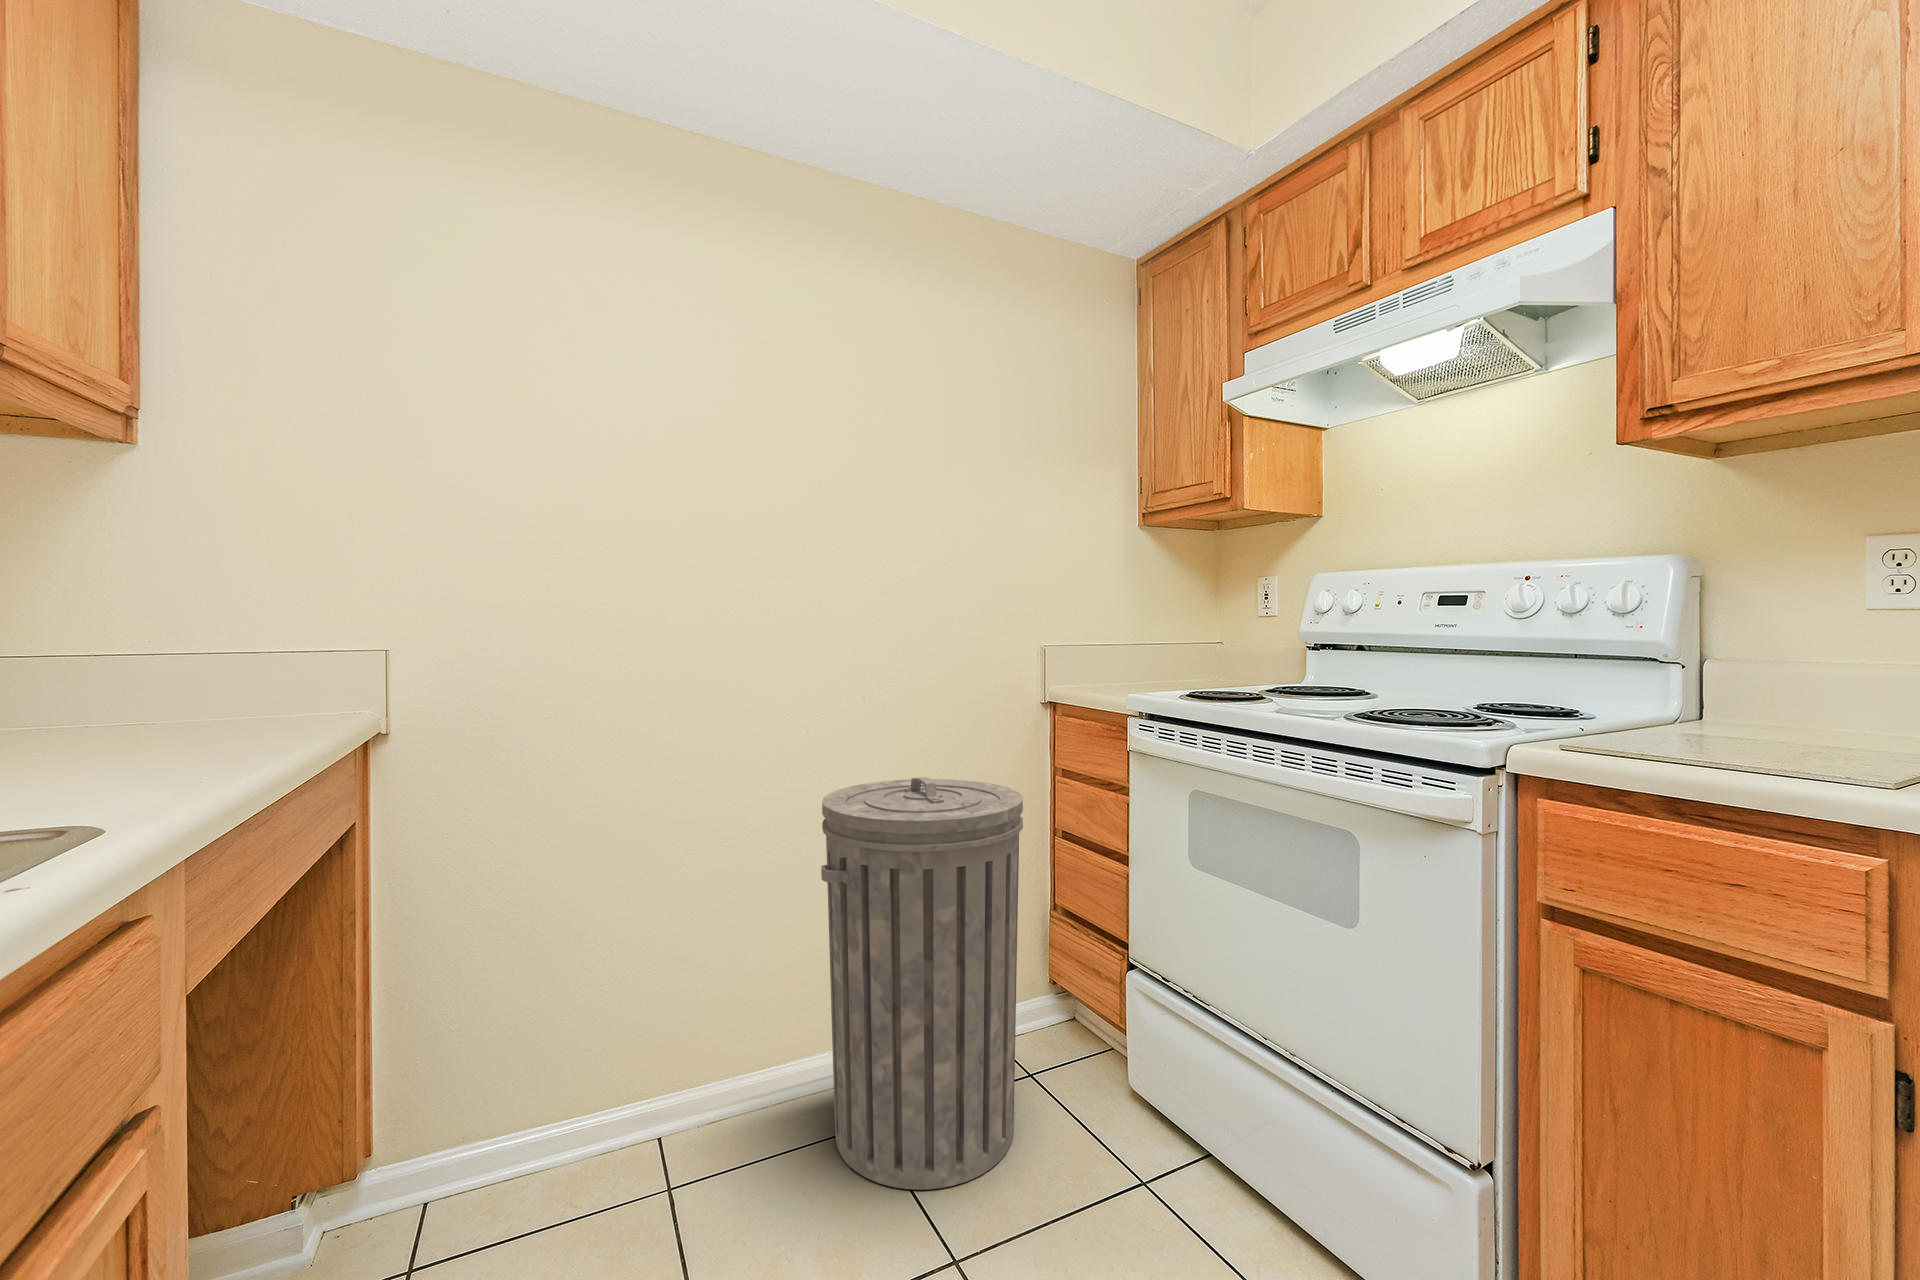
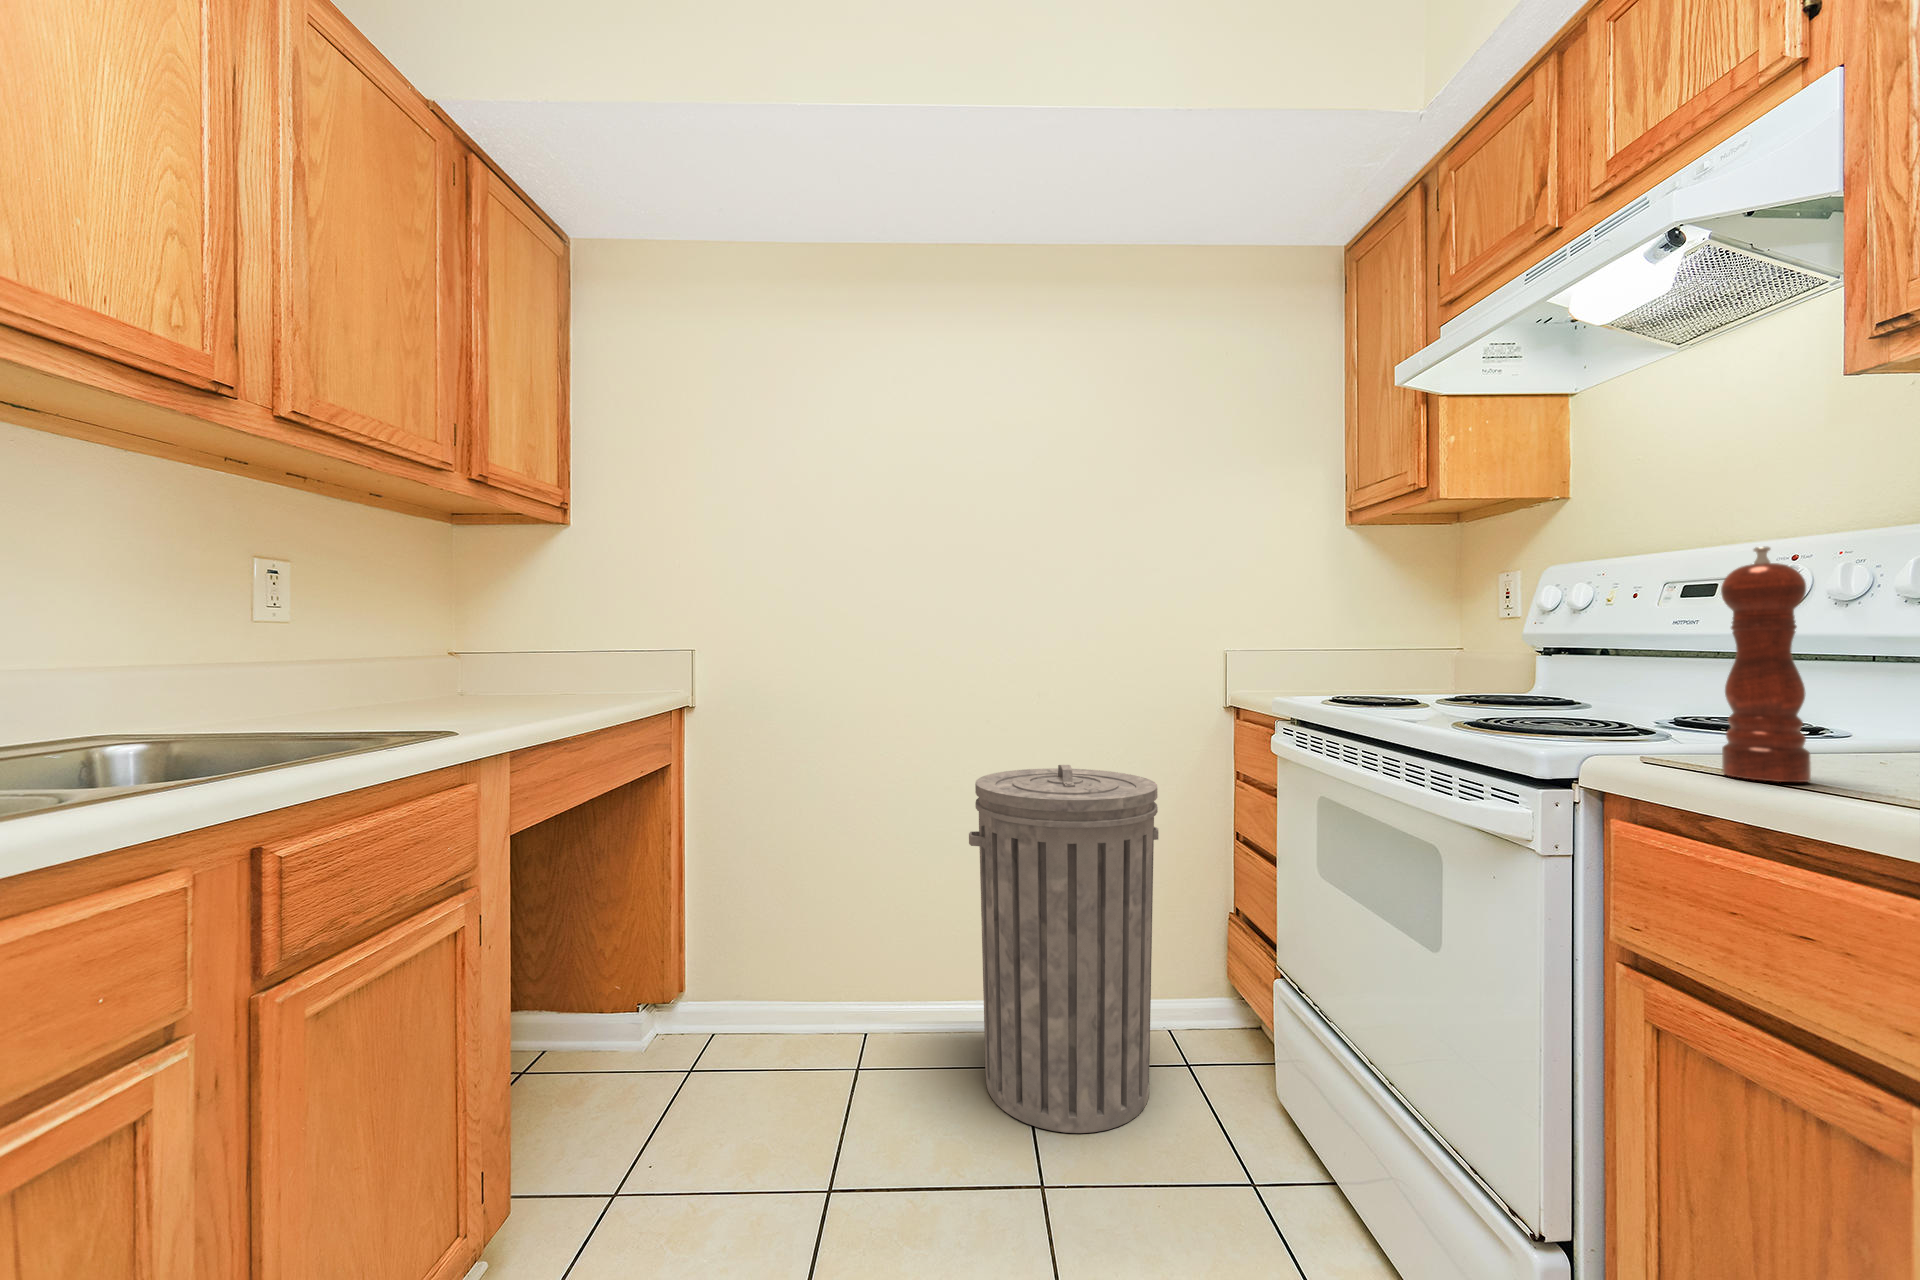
pepper mill: none [1643,574,1709,762] -> present [1721,547,1811,782]

